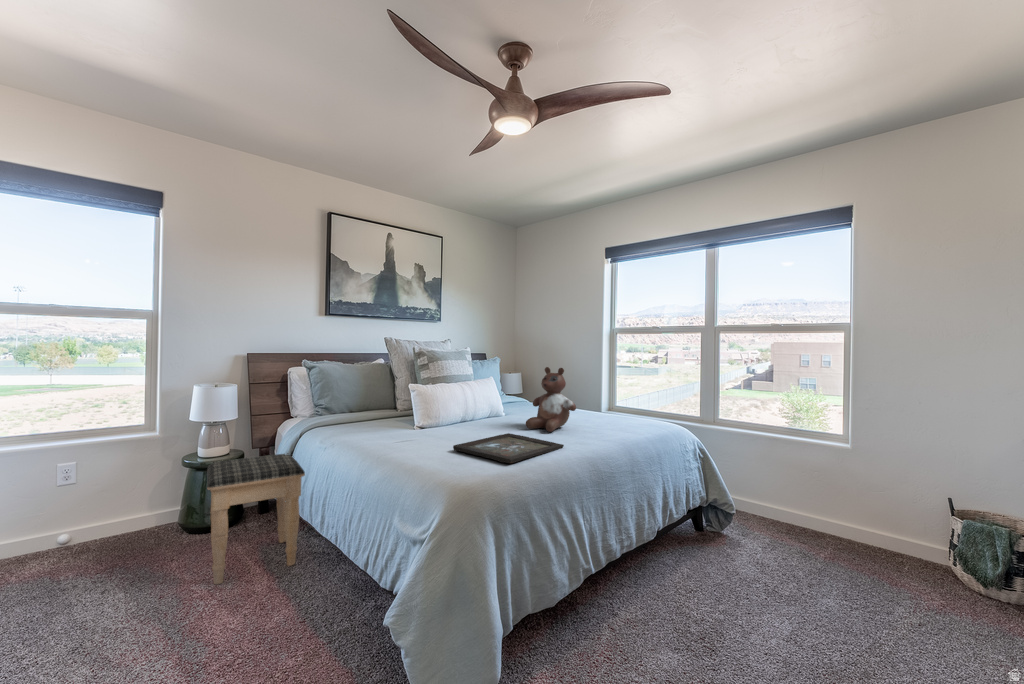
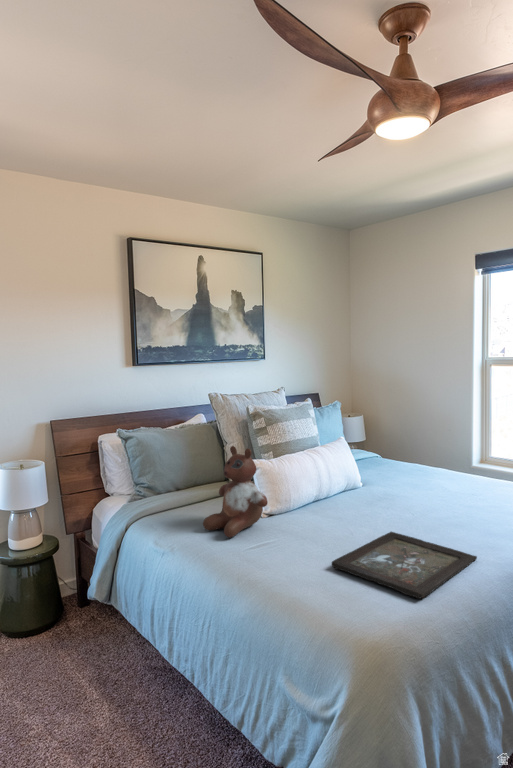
stuffed bear: present [526,367,576,432] -> present [203,446,268,537]
footstool: present [207,454,305,585] -> none [28,549,141,718]

